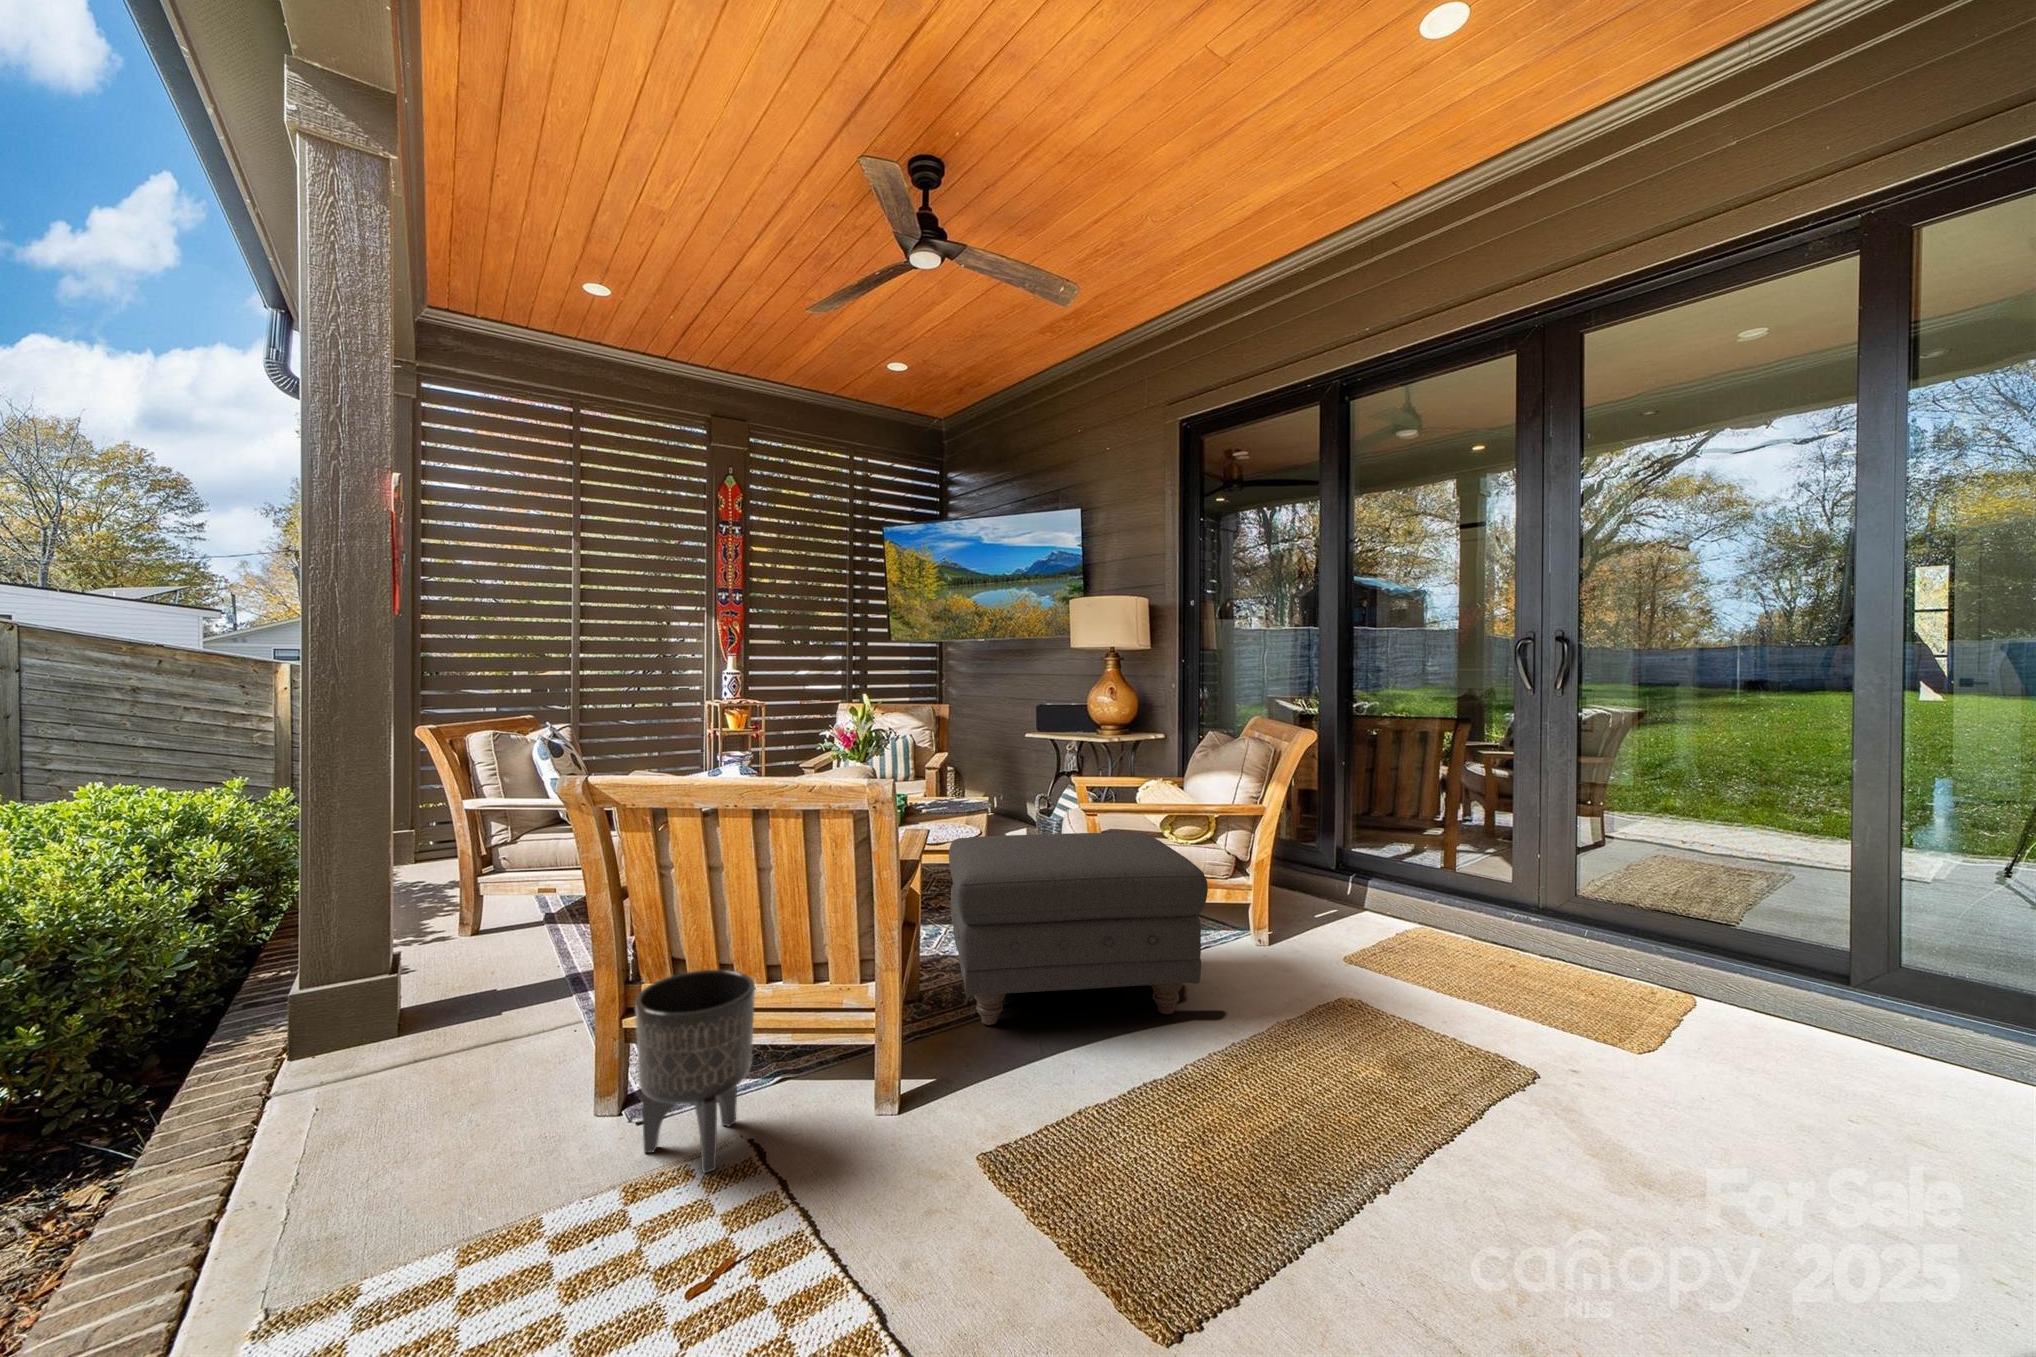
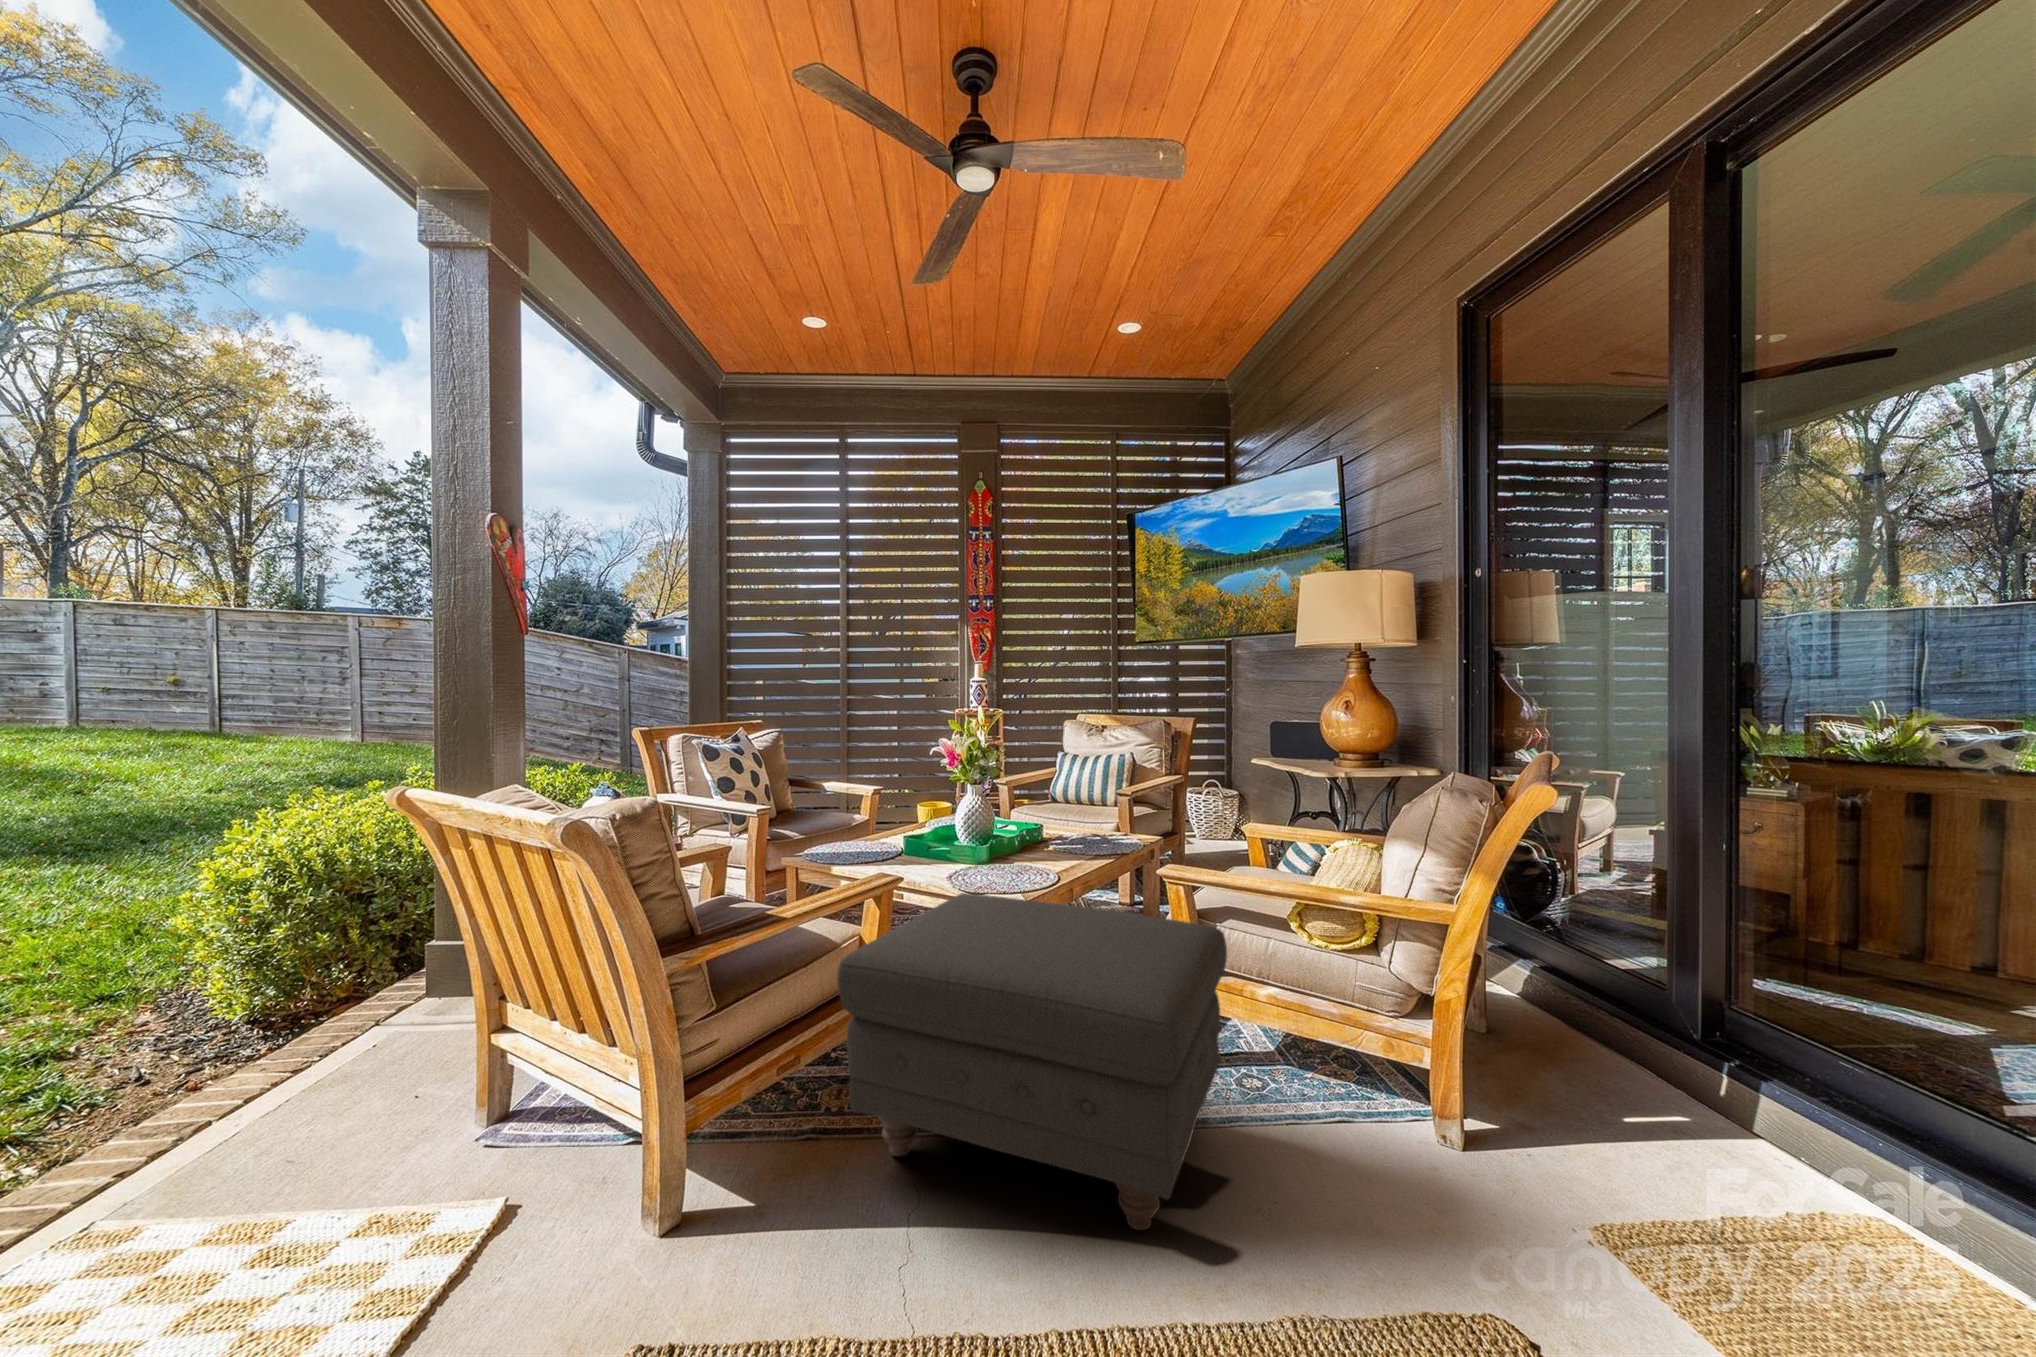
planter: present [635,970,755,1173] -> none [380,1010,530,1248]

